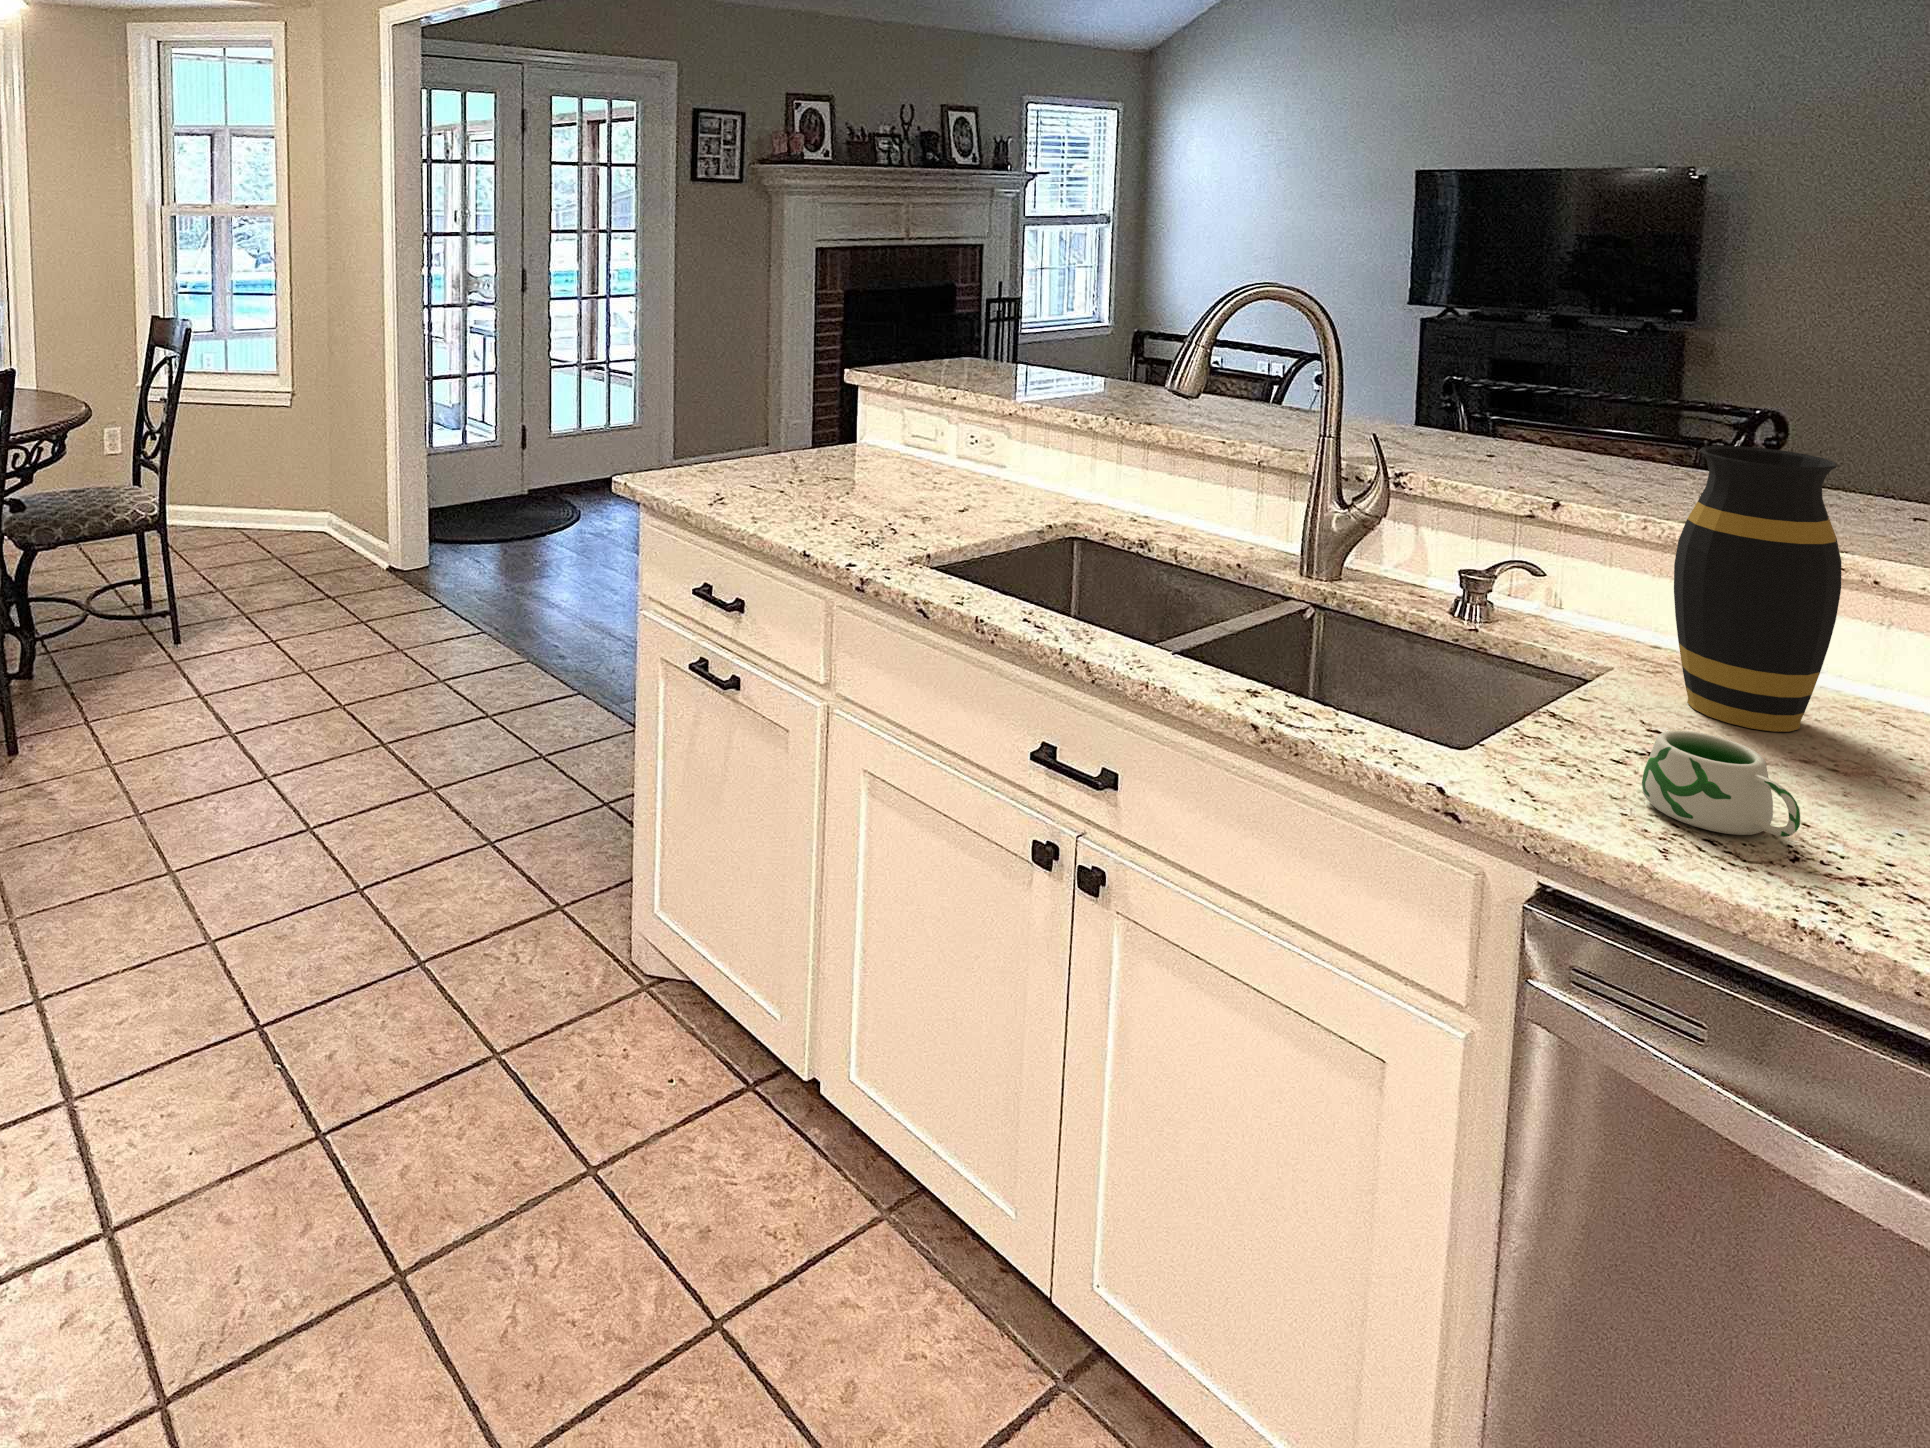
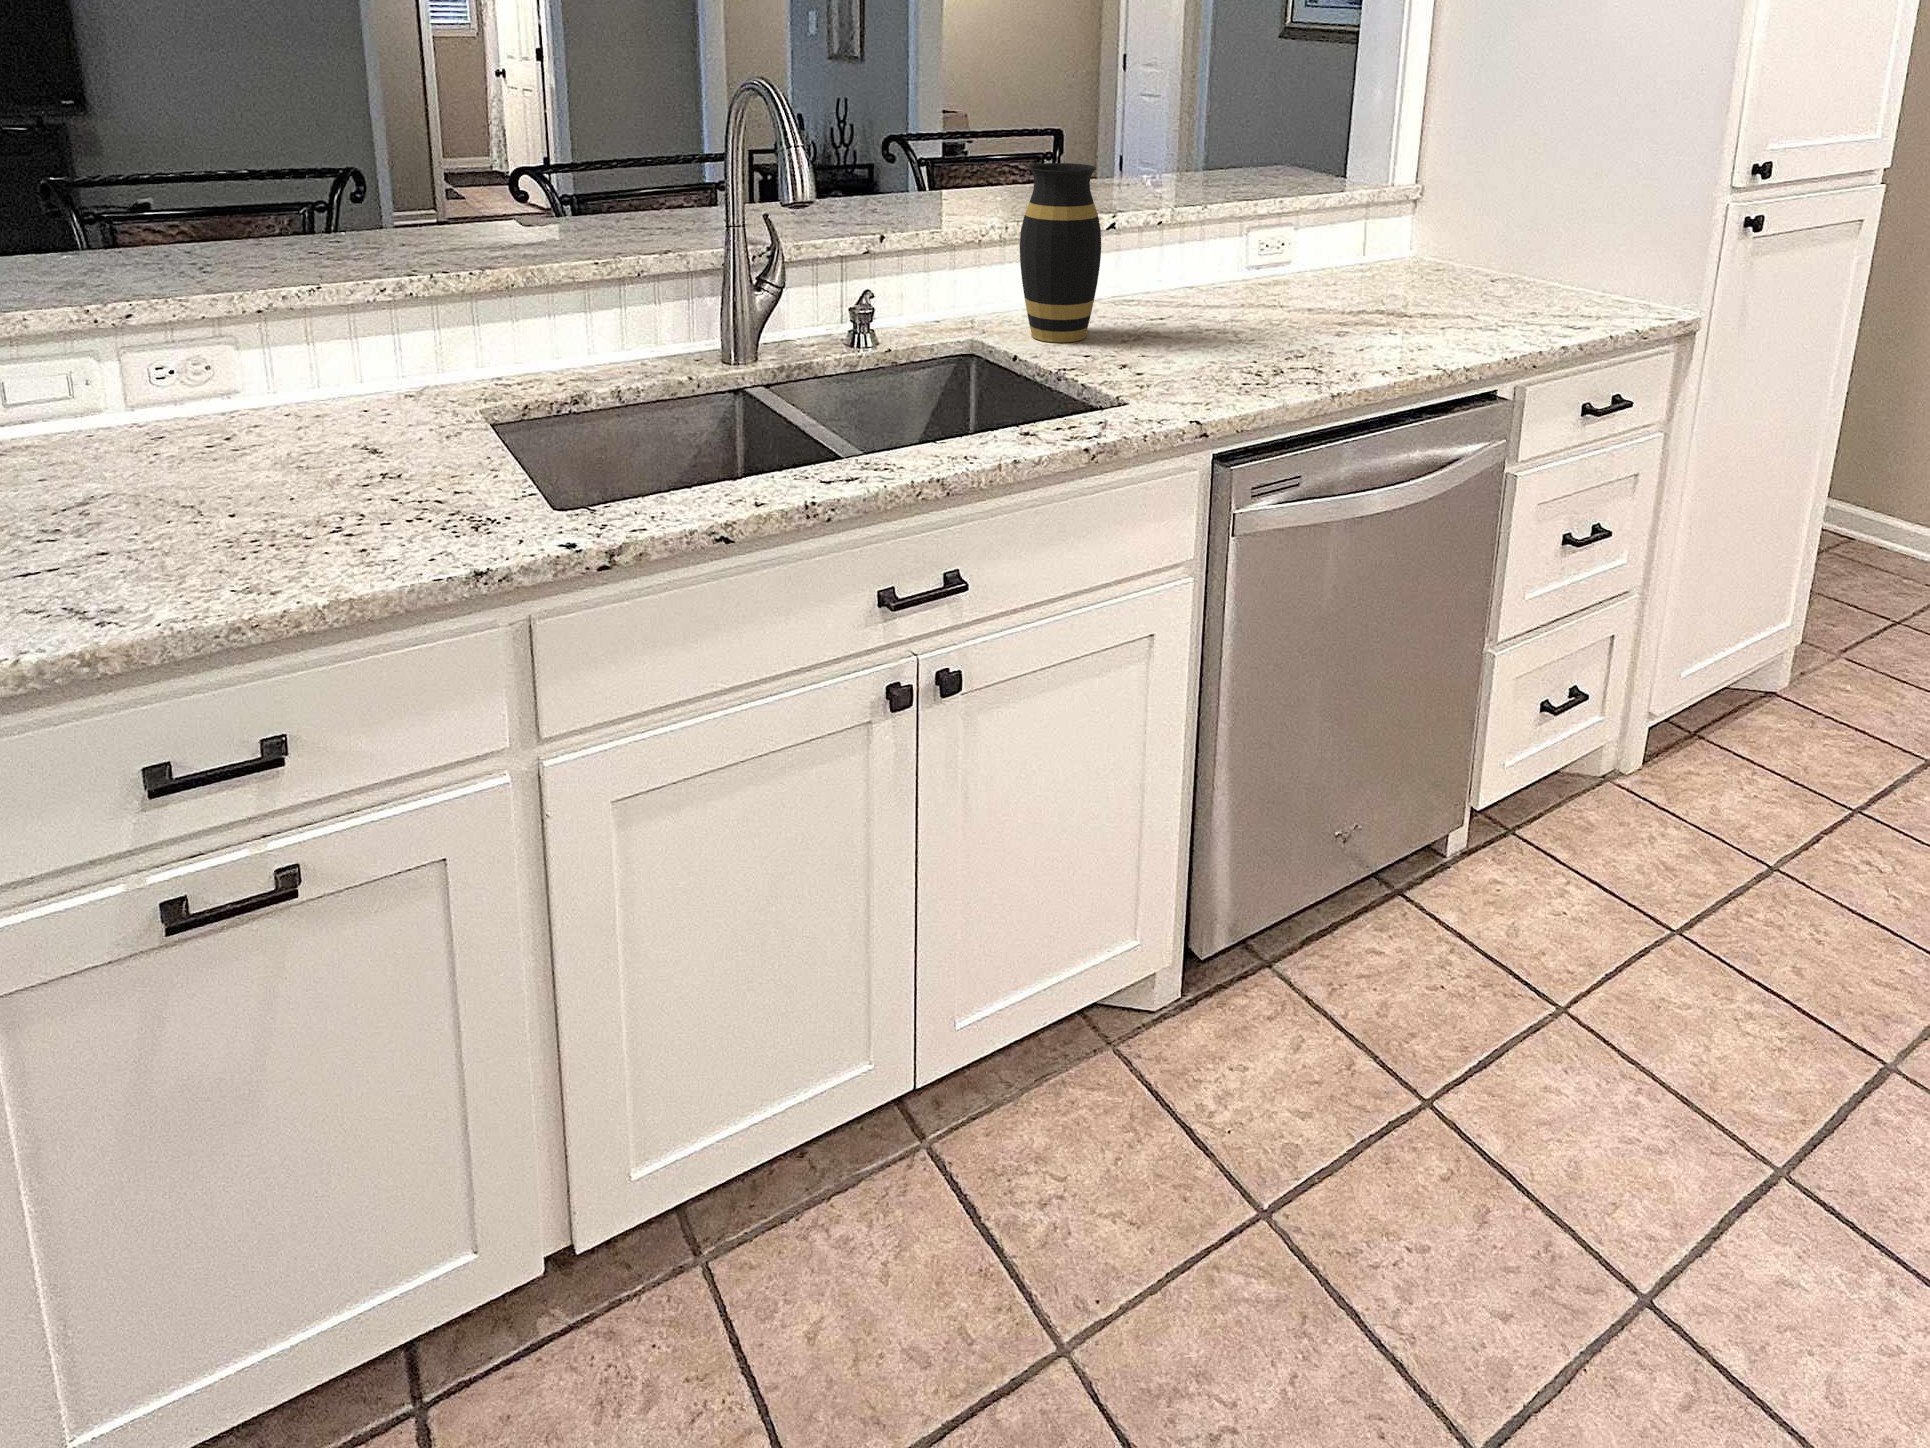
mug: present [1642,730,1800,837] -> none [1182,332,1265,385]

